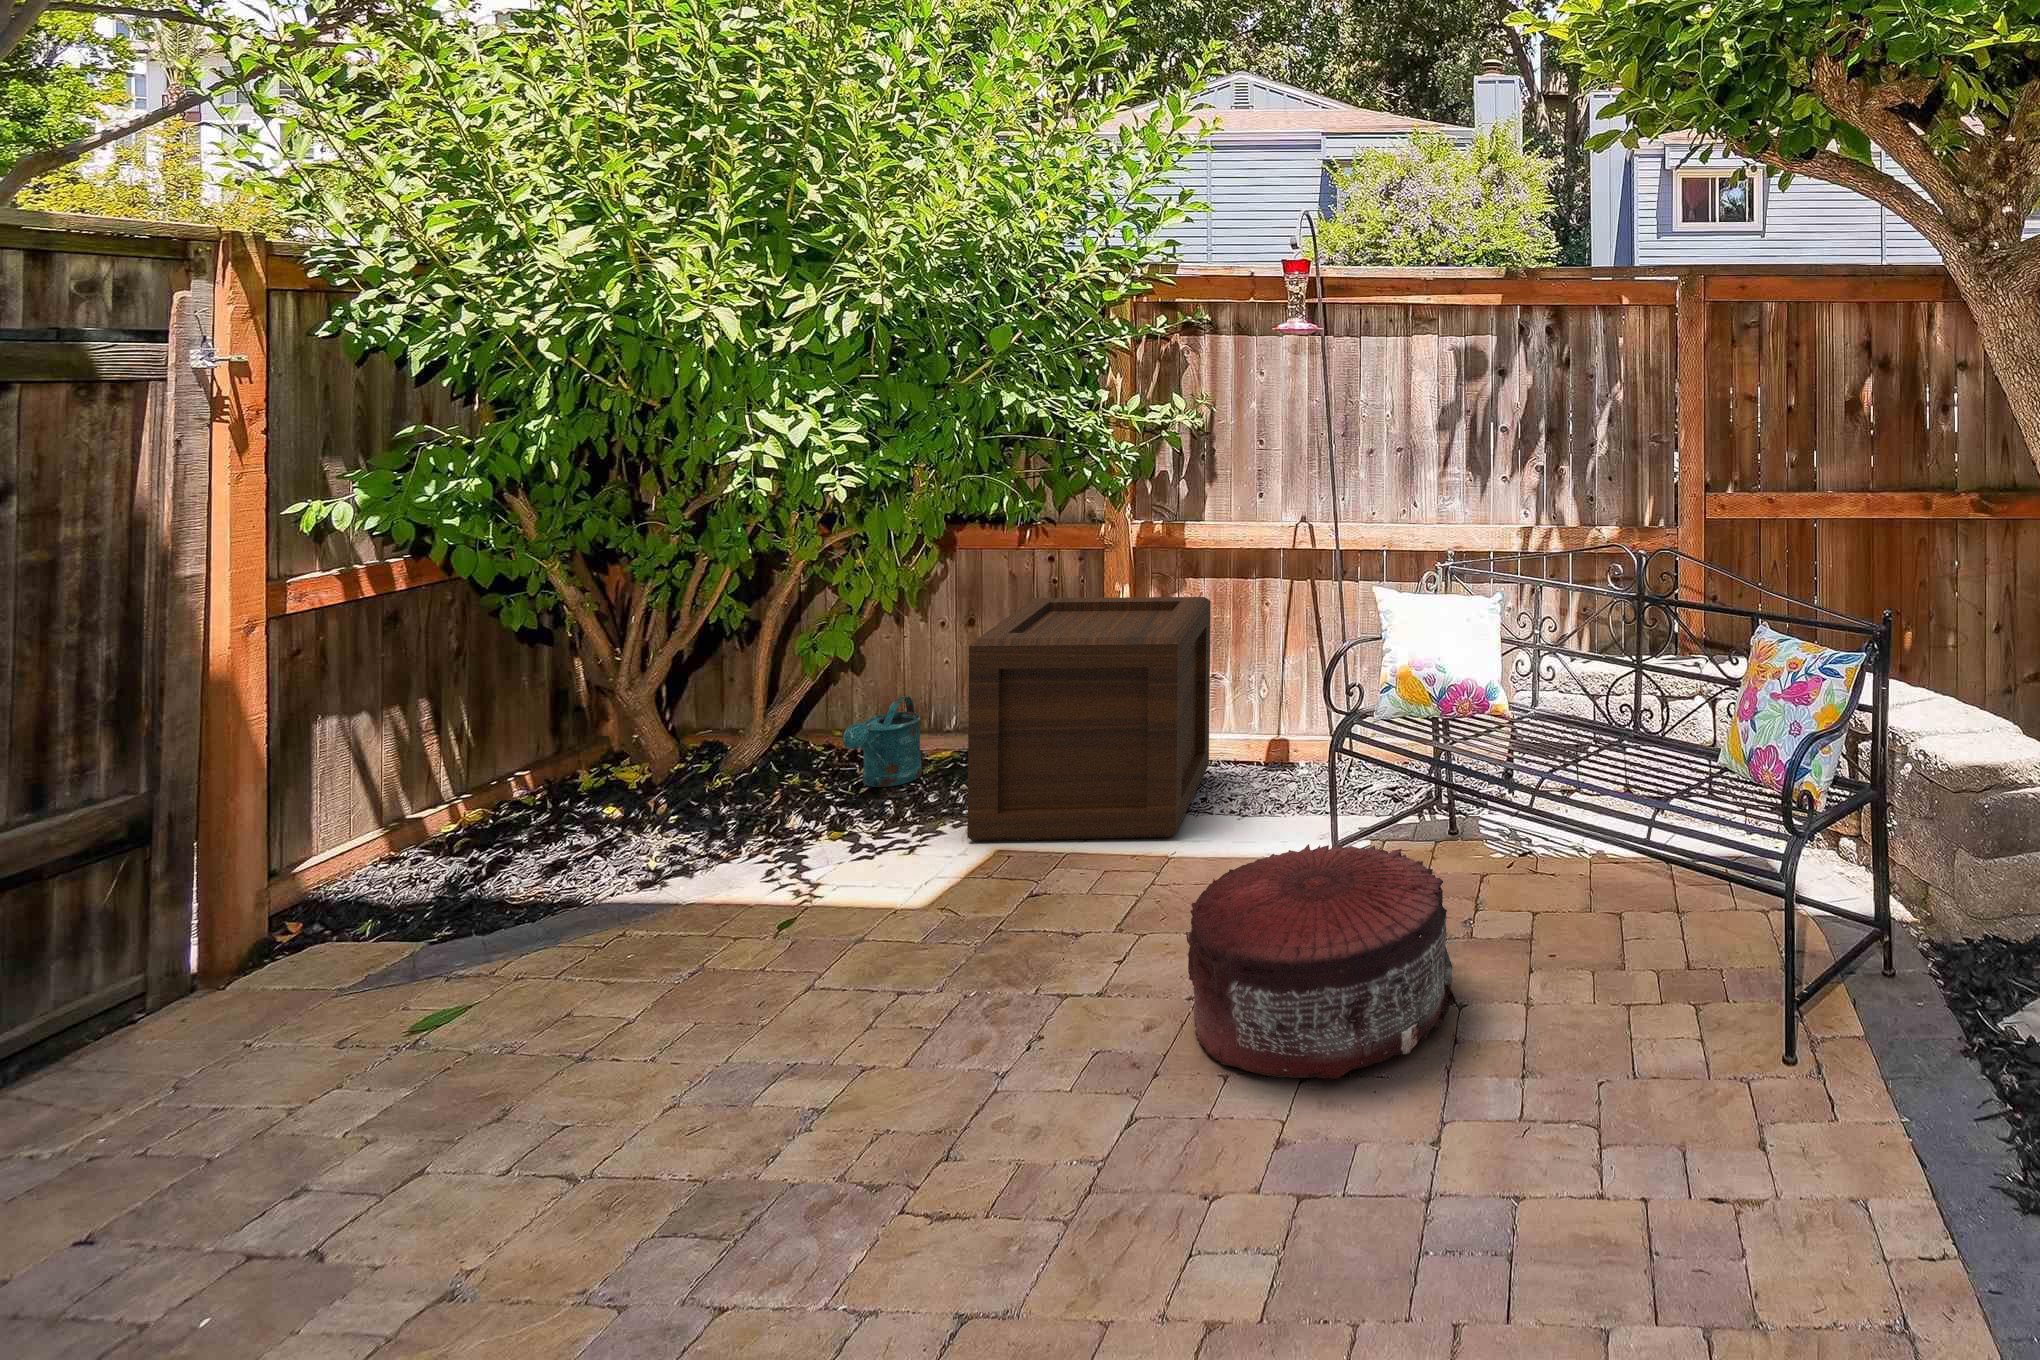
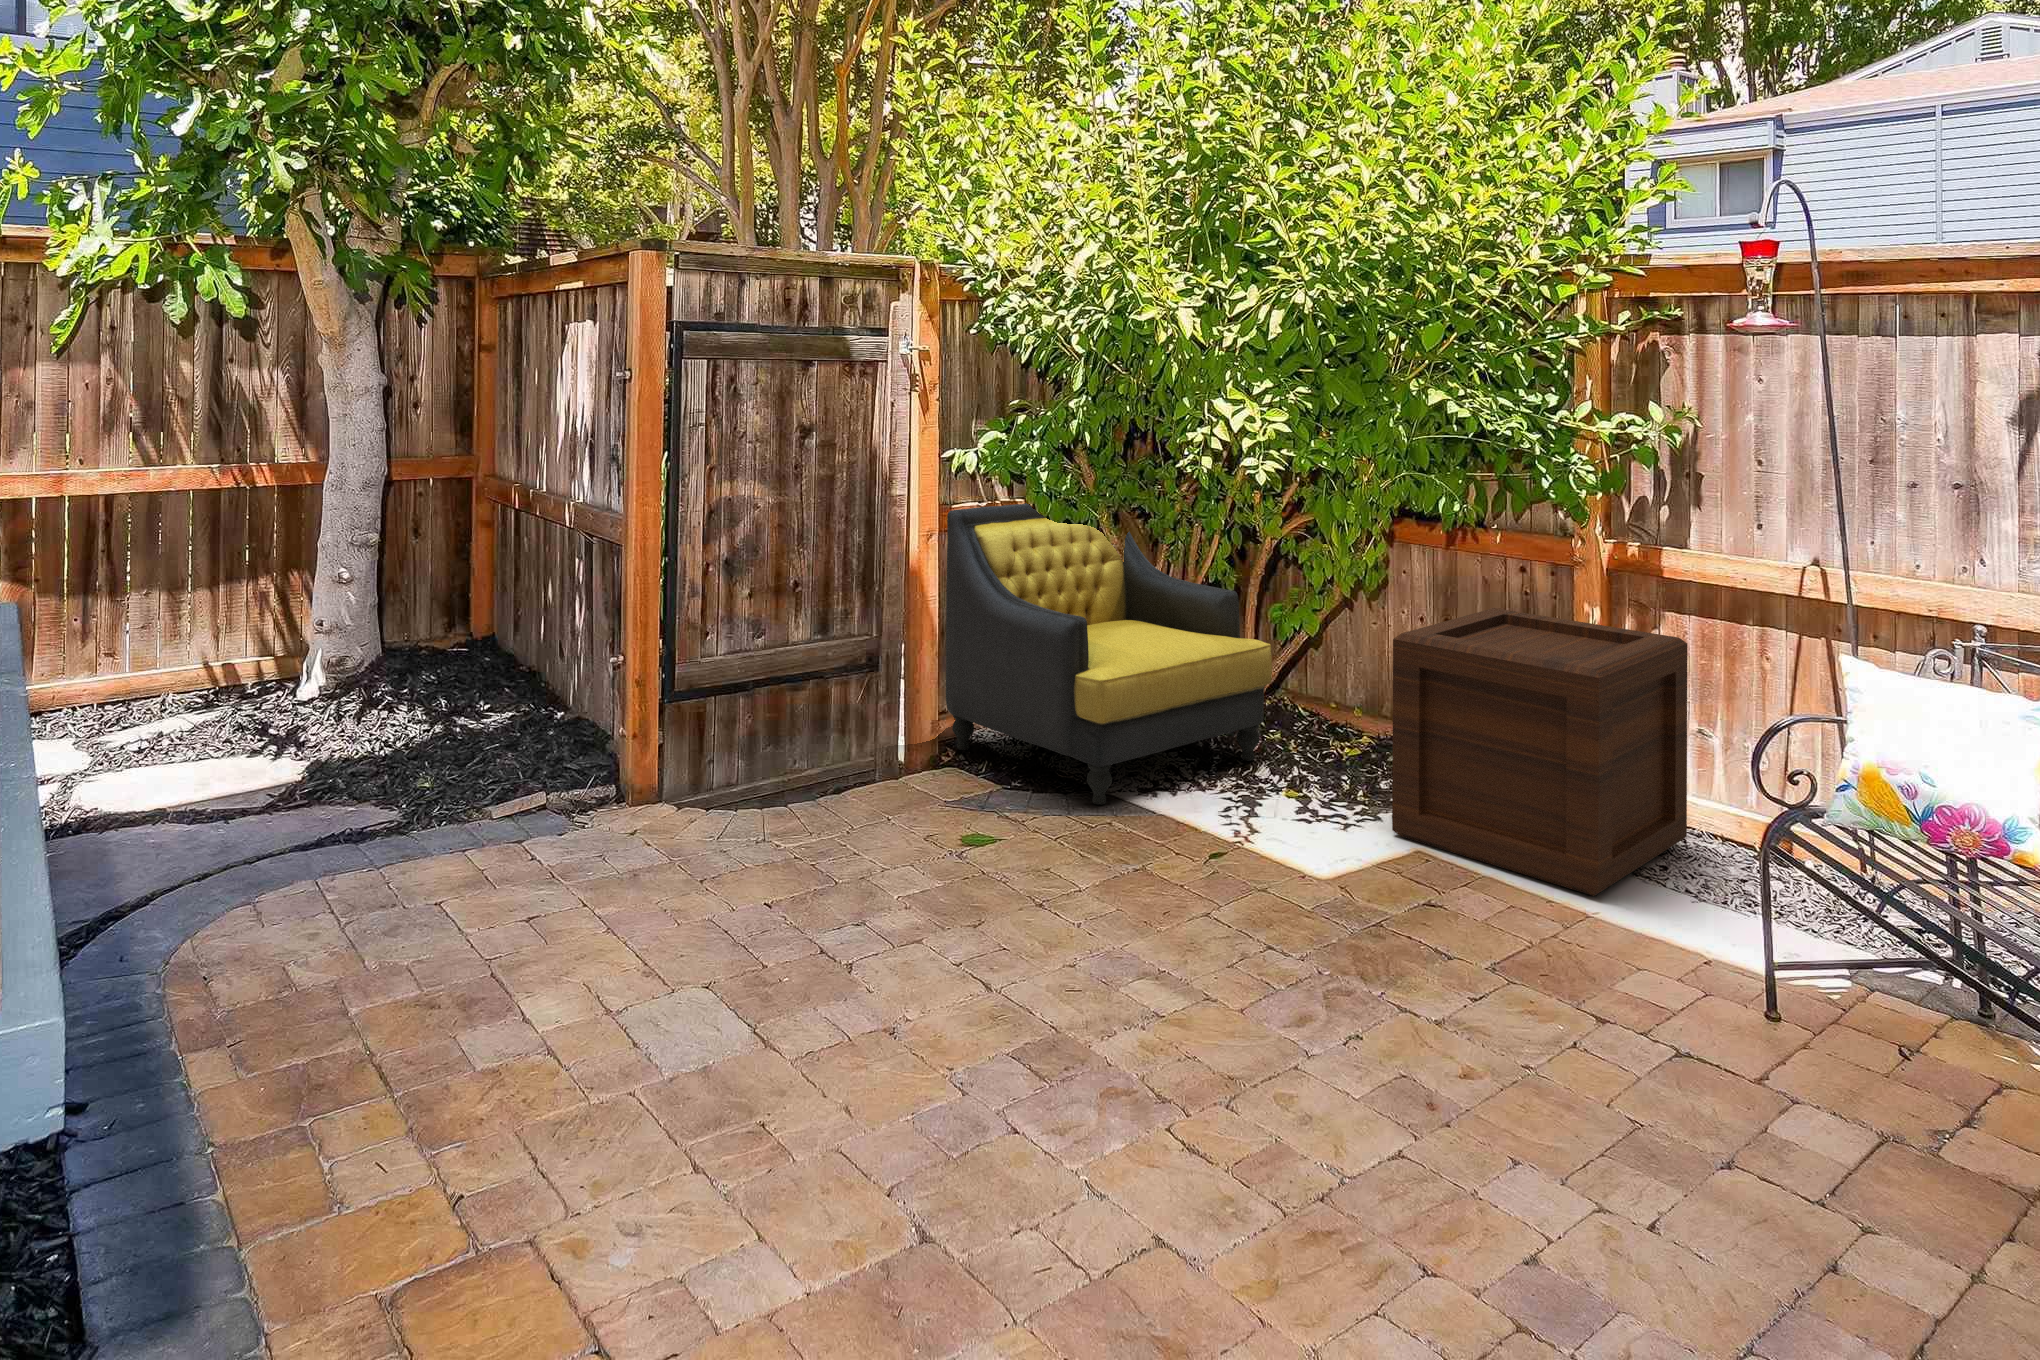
armchair: none [283,537,791,923] -> present [946,503,1272,805]
watering can: present [843,697,922,787] -> none [1313,684,1393,768]
pouf: present [1186,844,1456,1079] -> none [1480,931,1832,1234]

